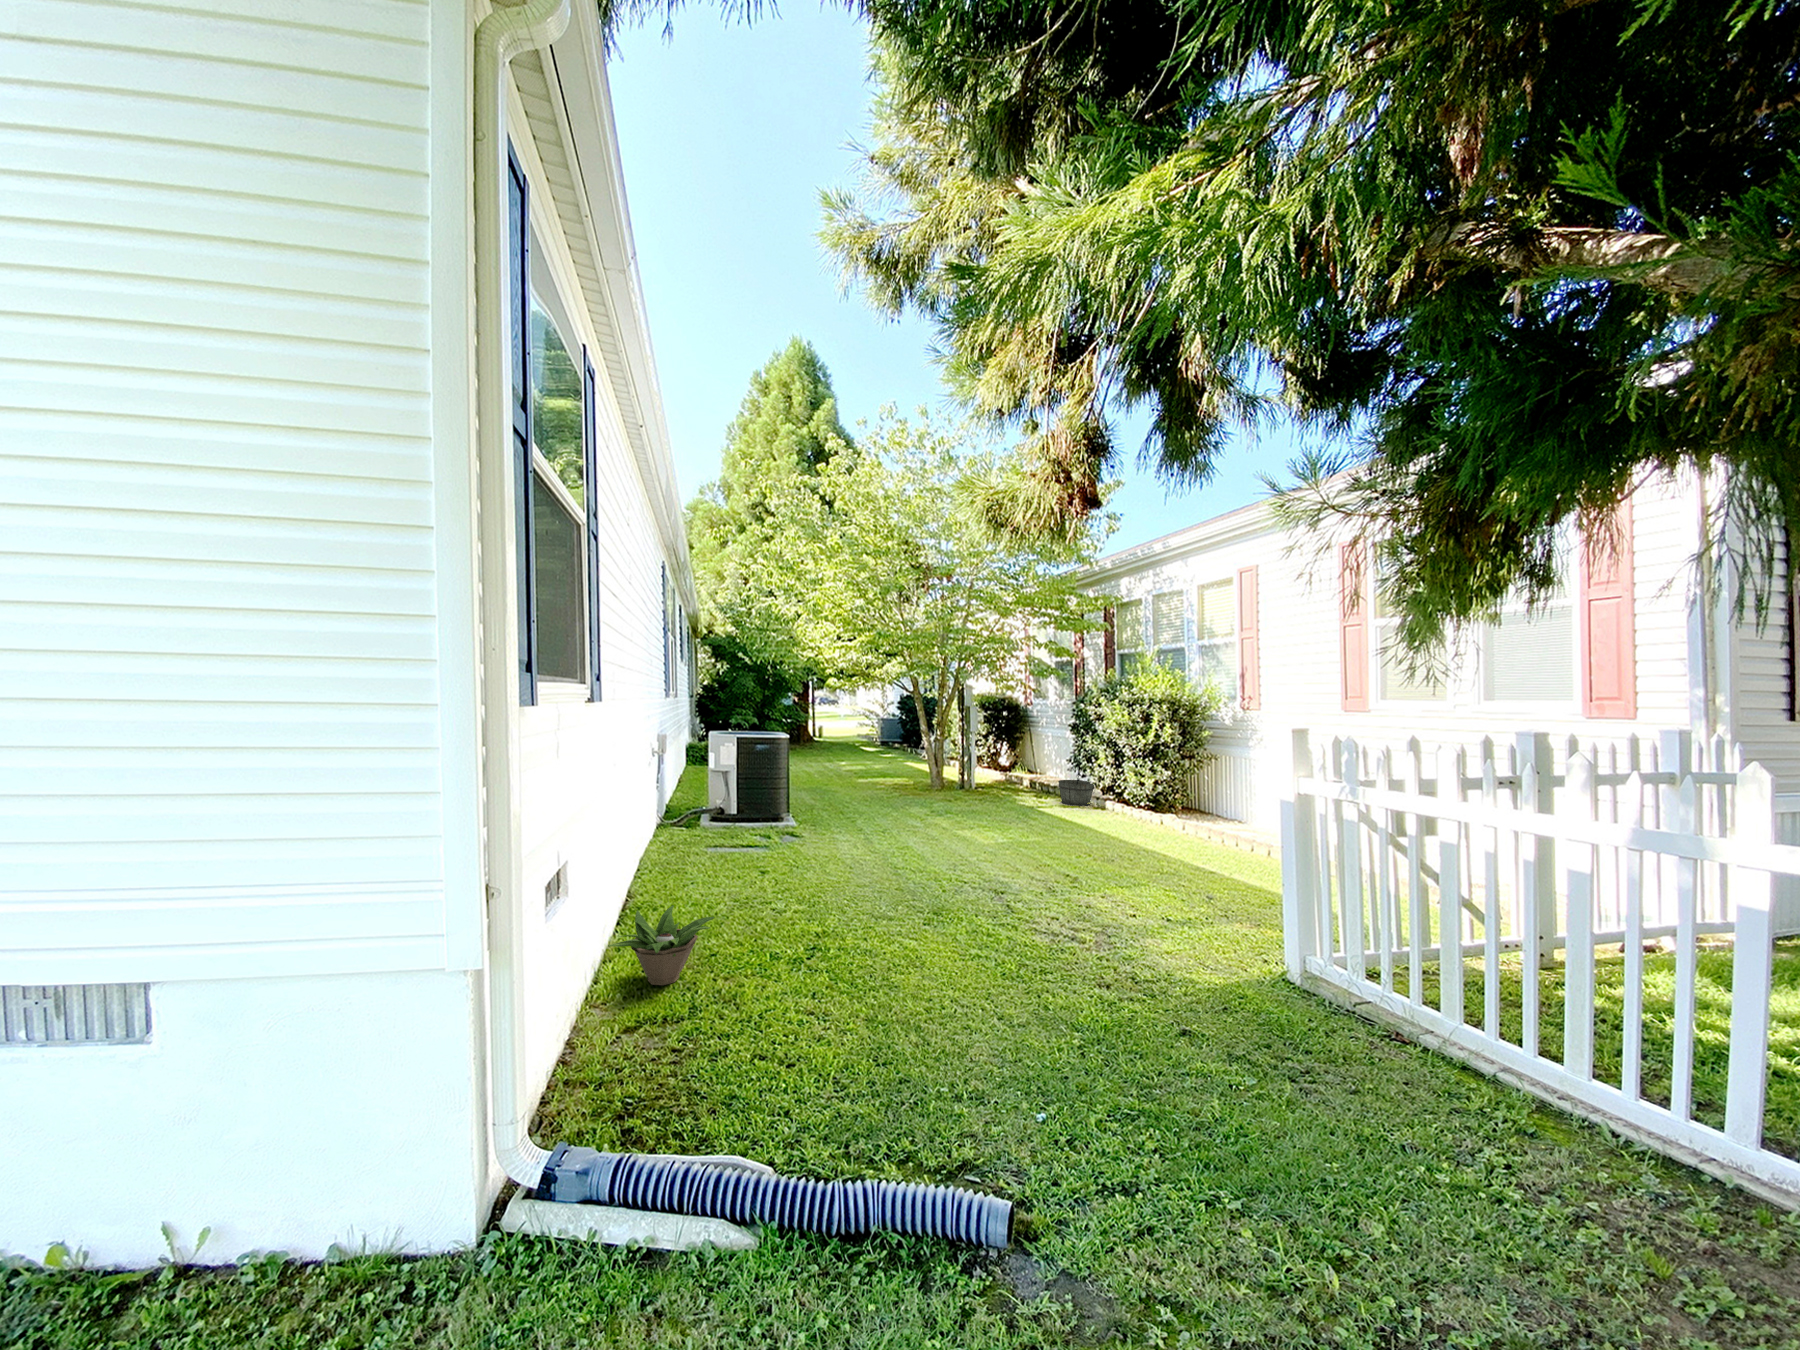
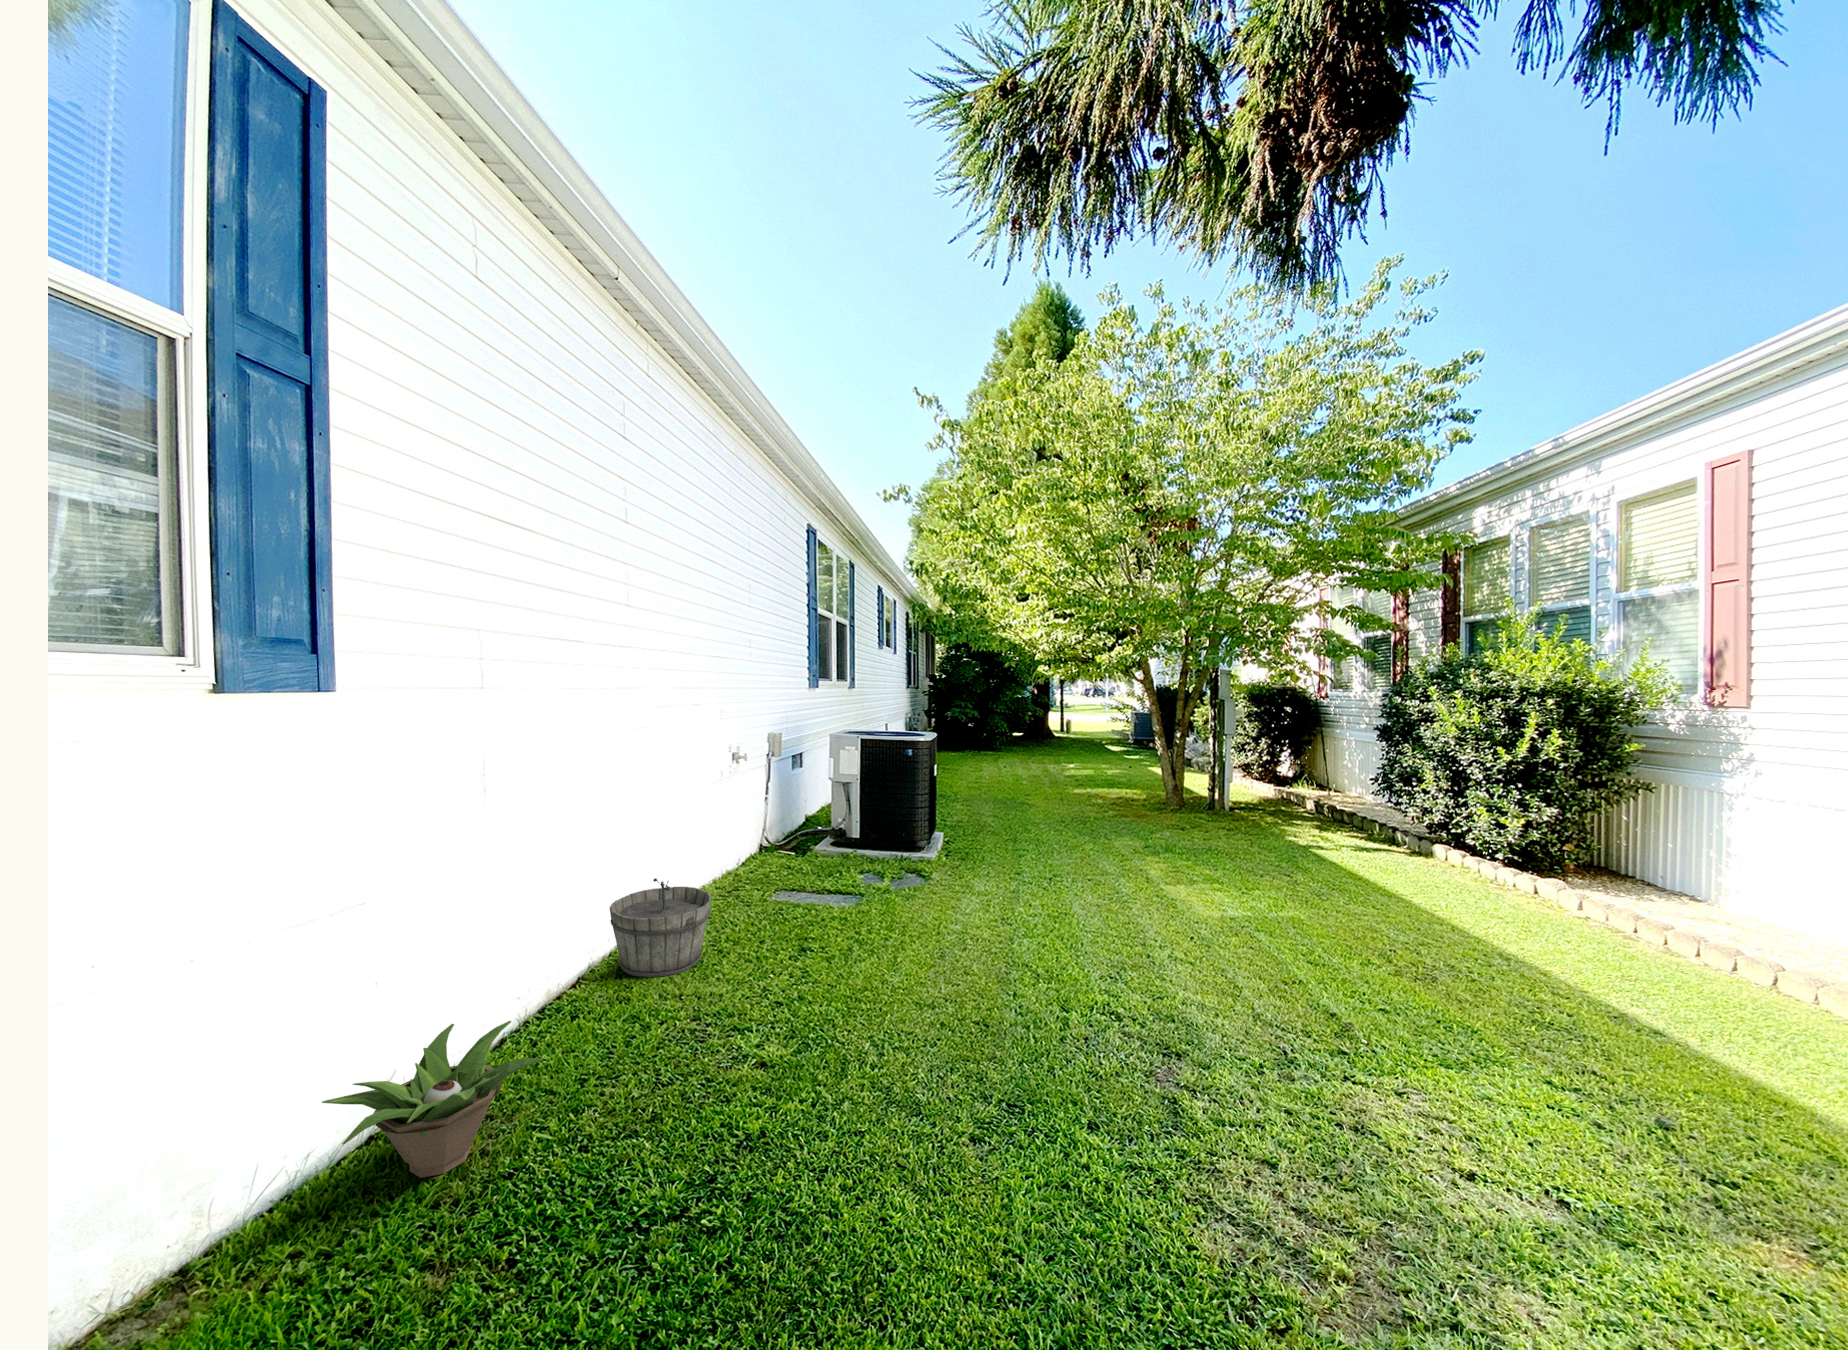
wooden bucket: present [1058,776,1094,806] -> present [610,878,711,977]

